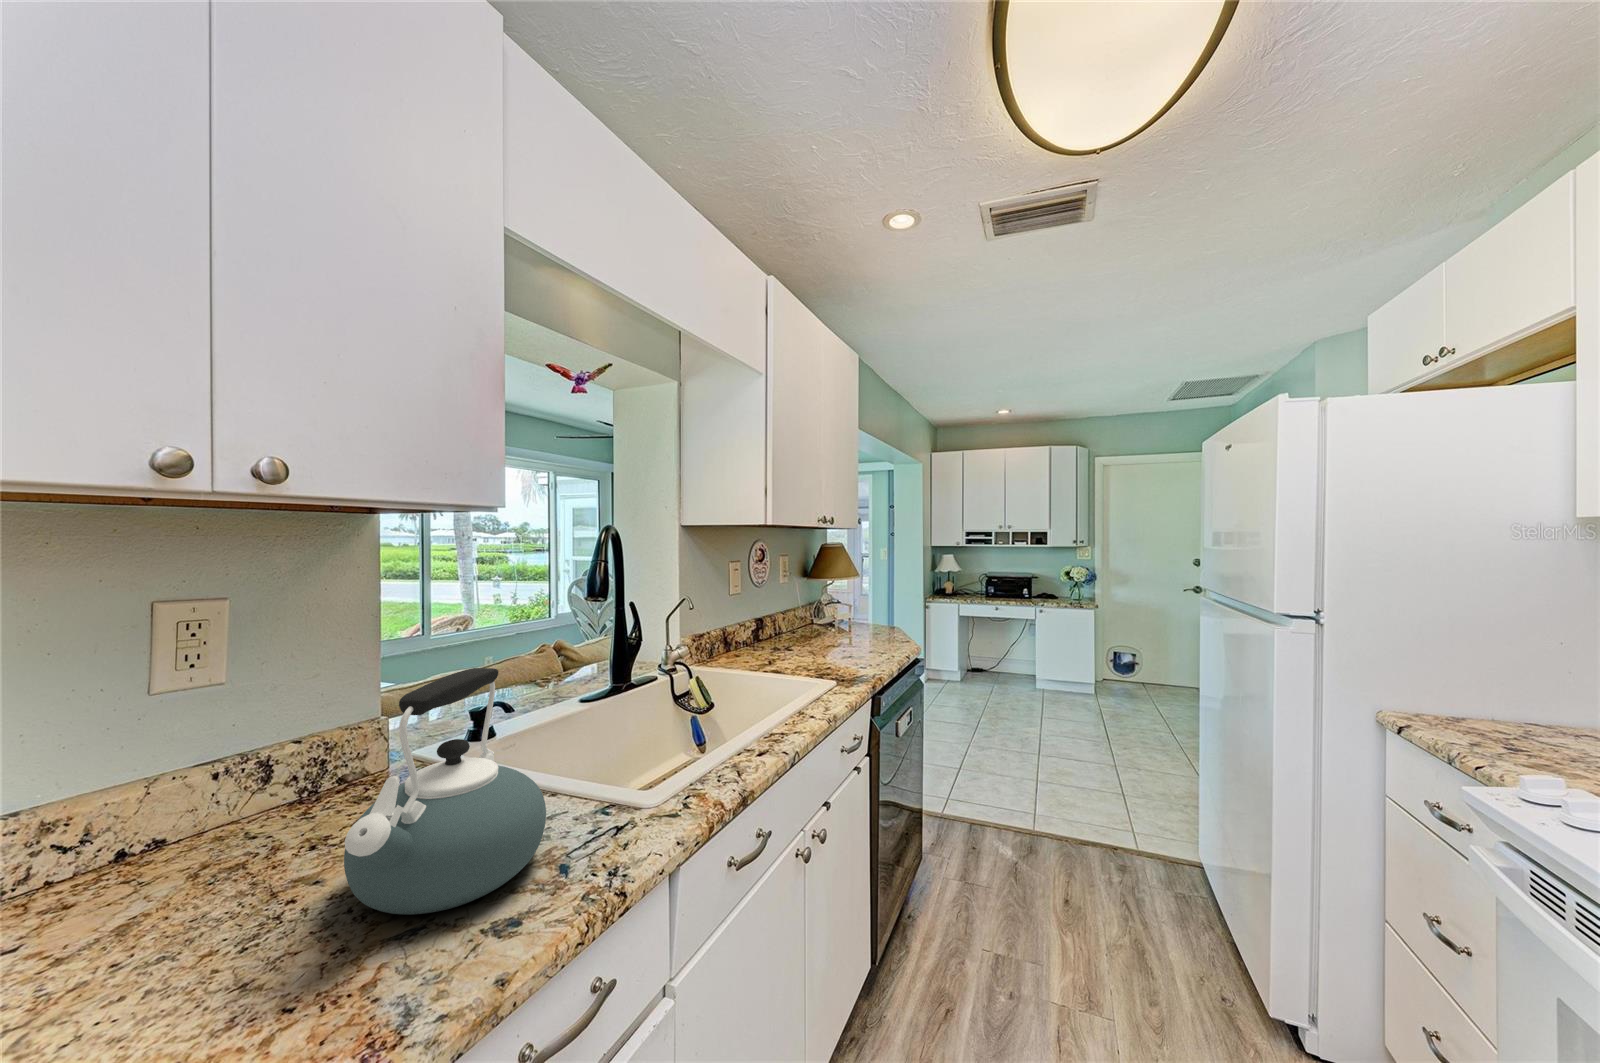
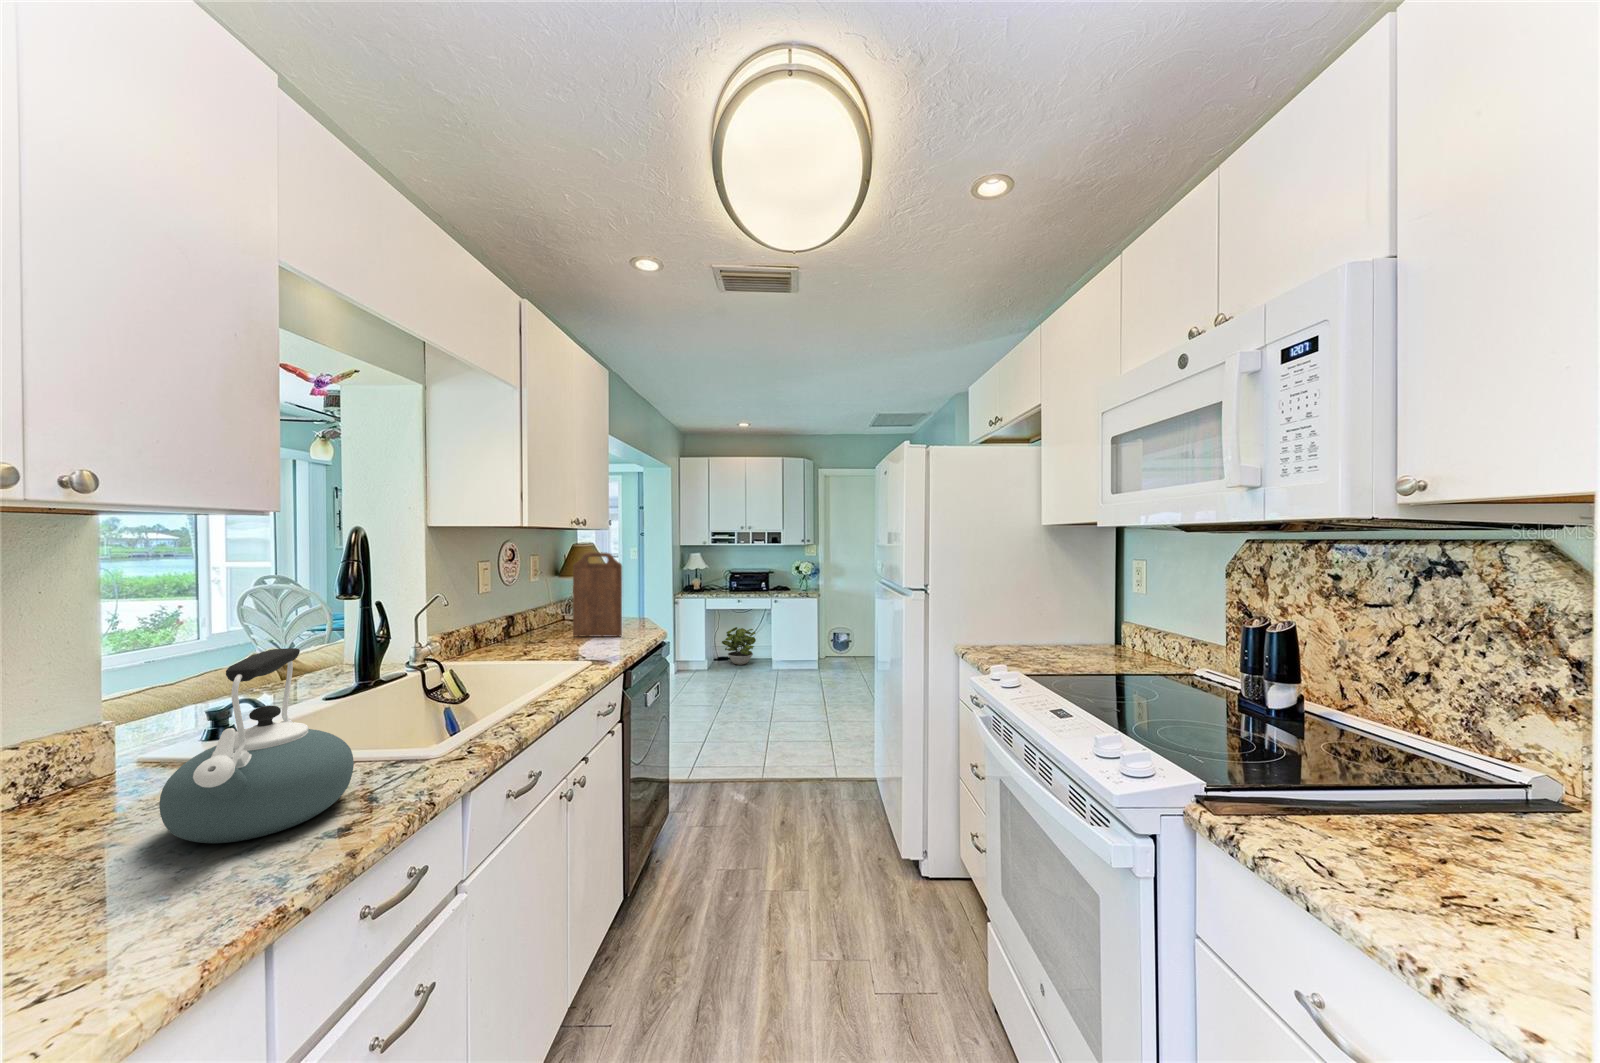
cutting board: none [819,553,871,650] -> present [573,552,622,637]
potted plant: none [978,638,1018,680] -> present [722,627,756,665]

